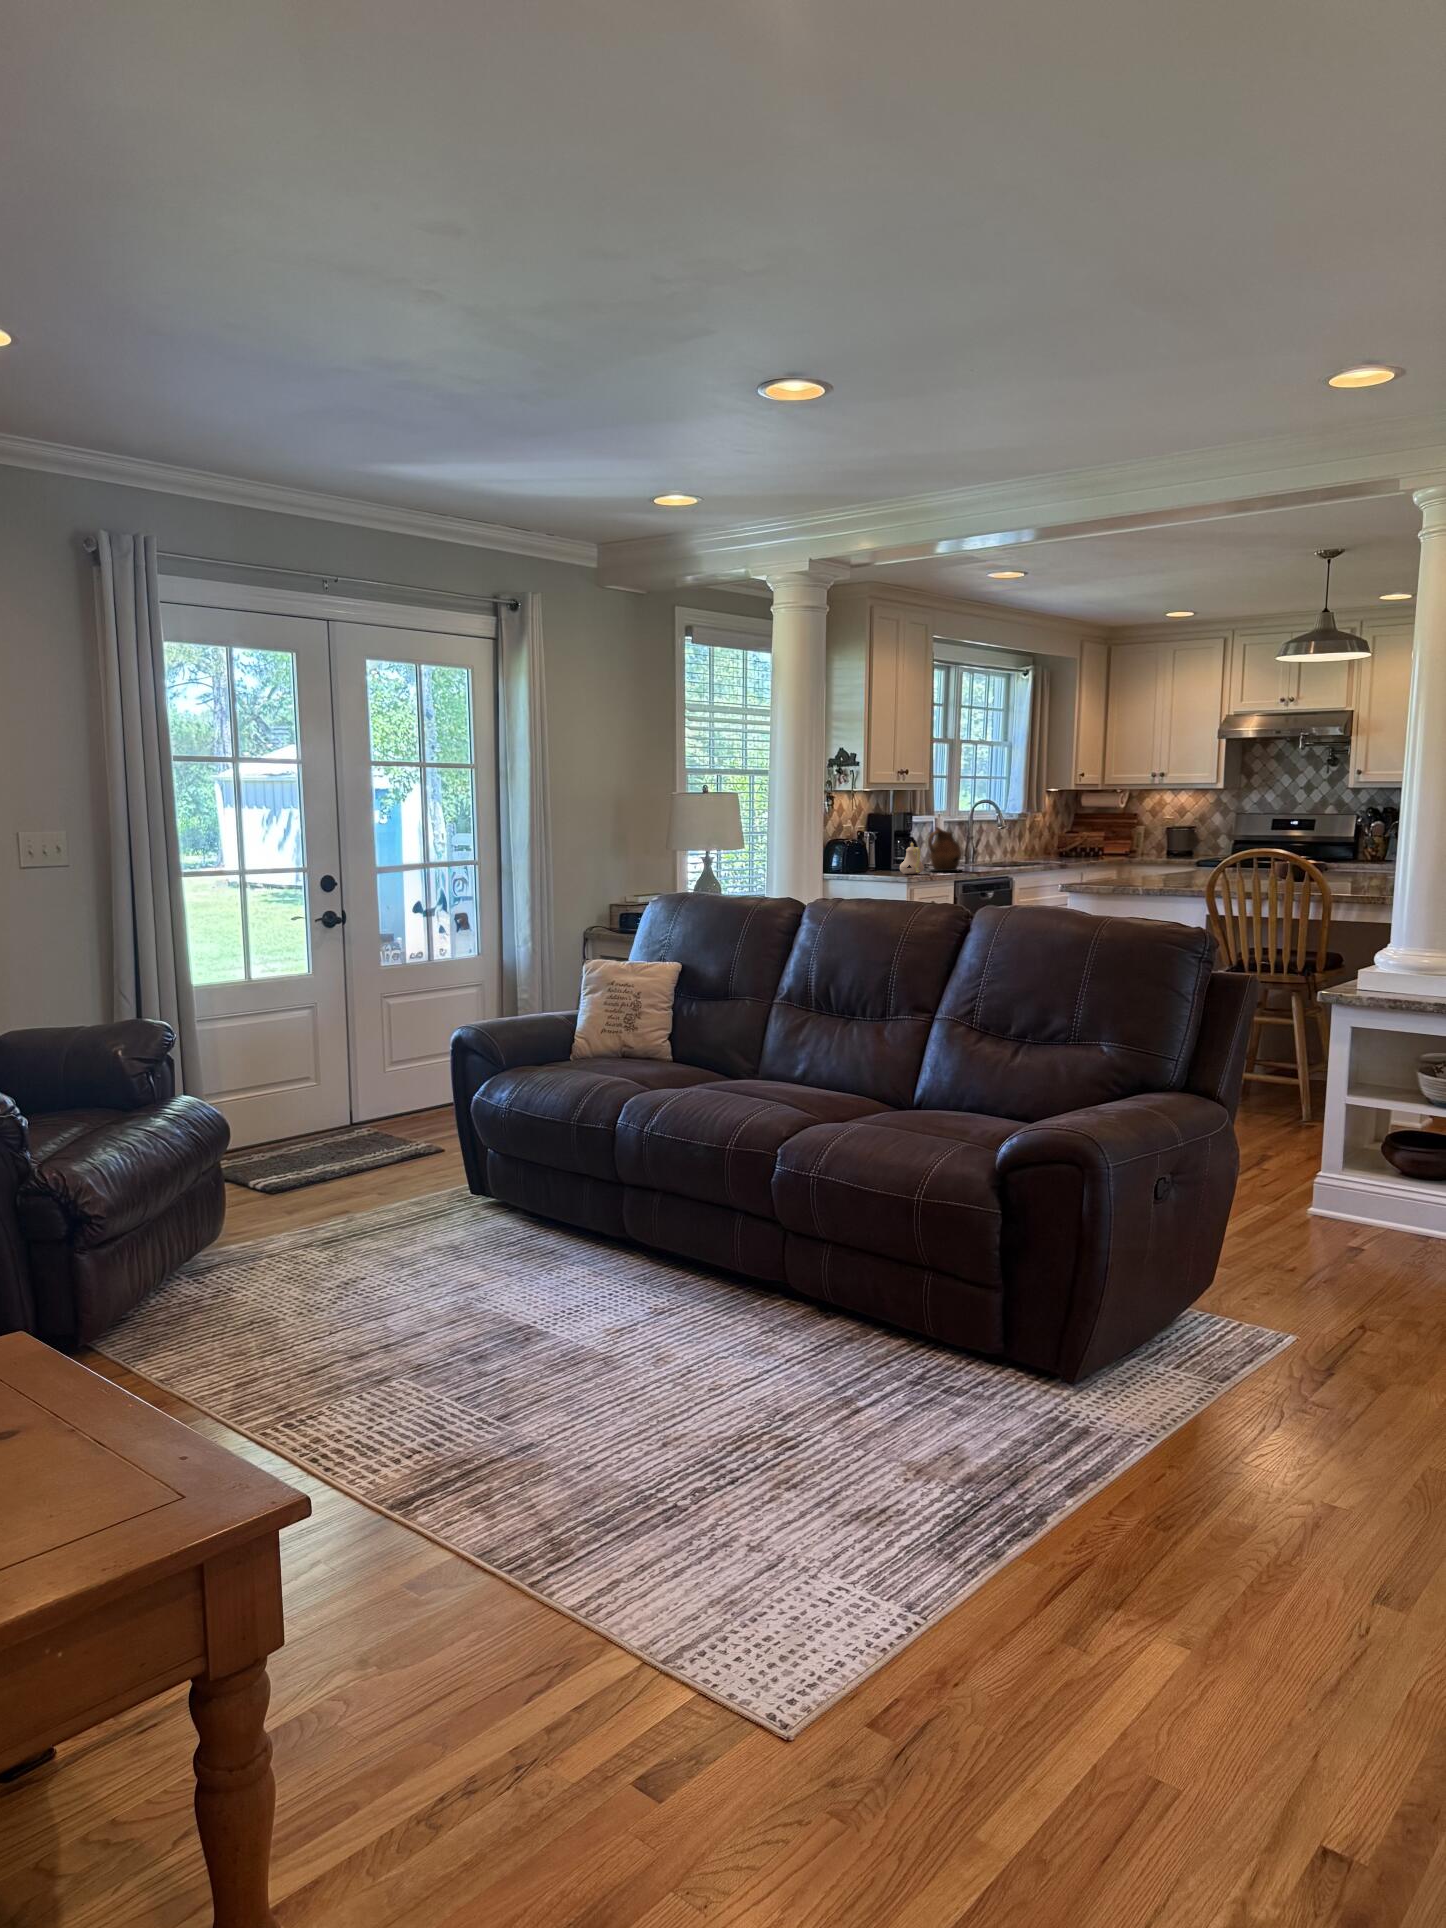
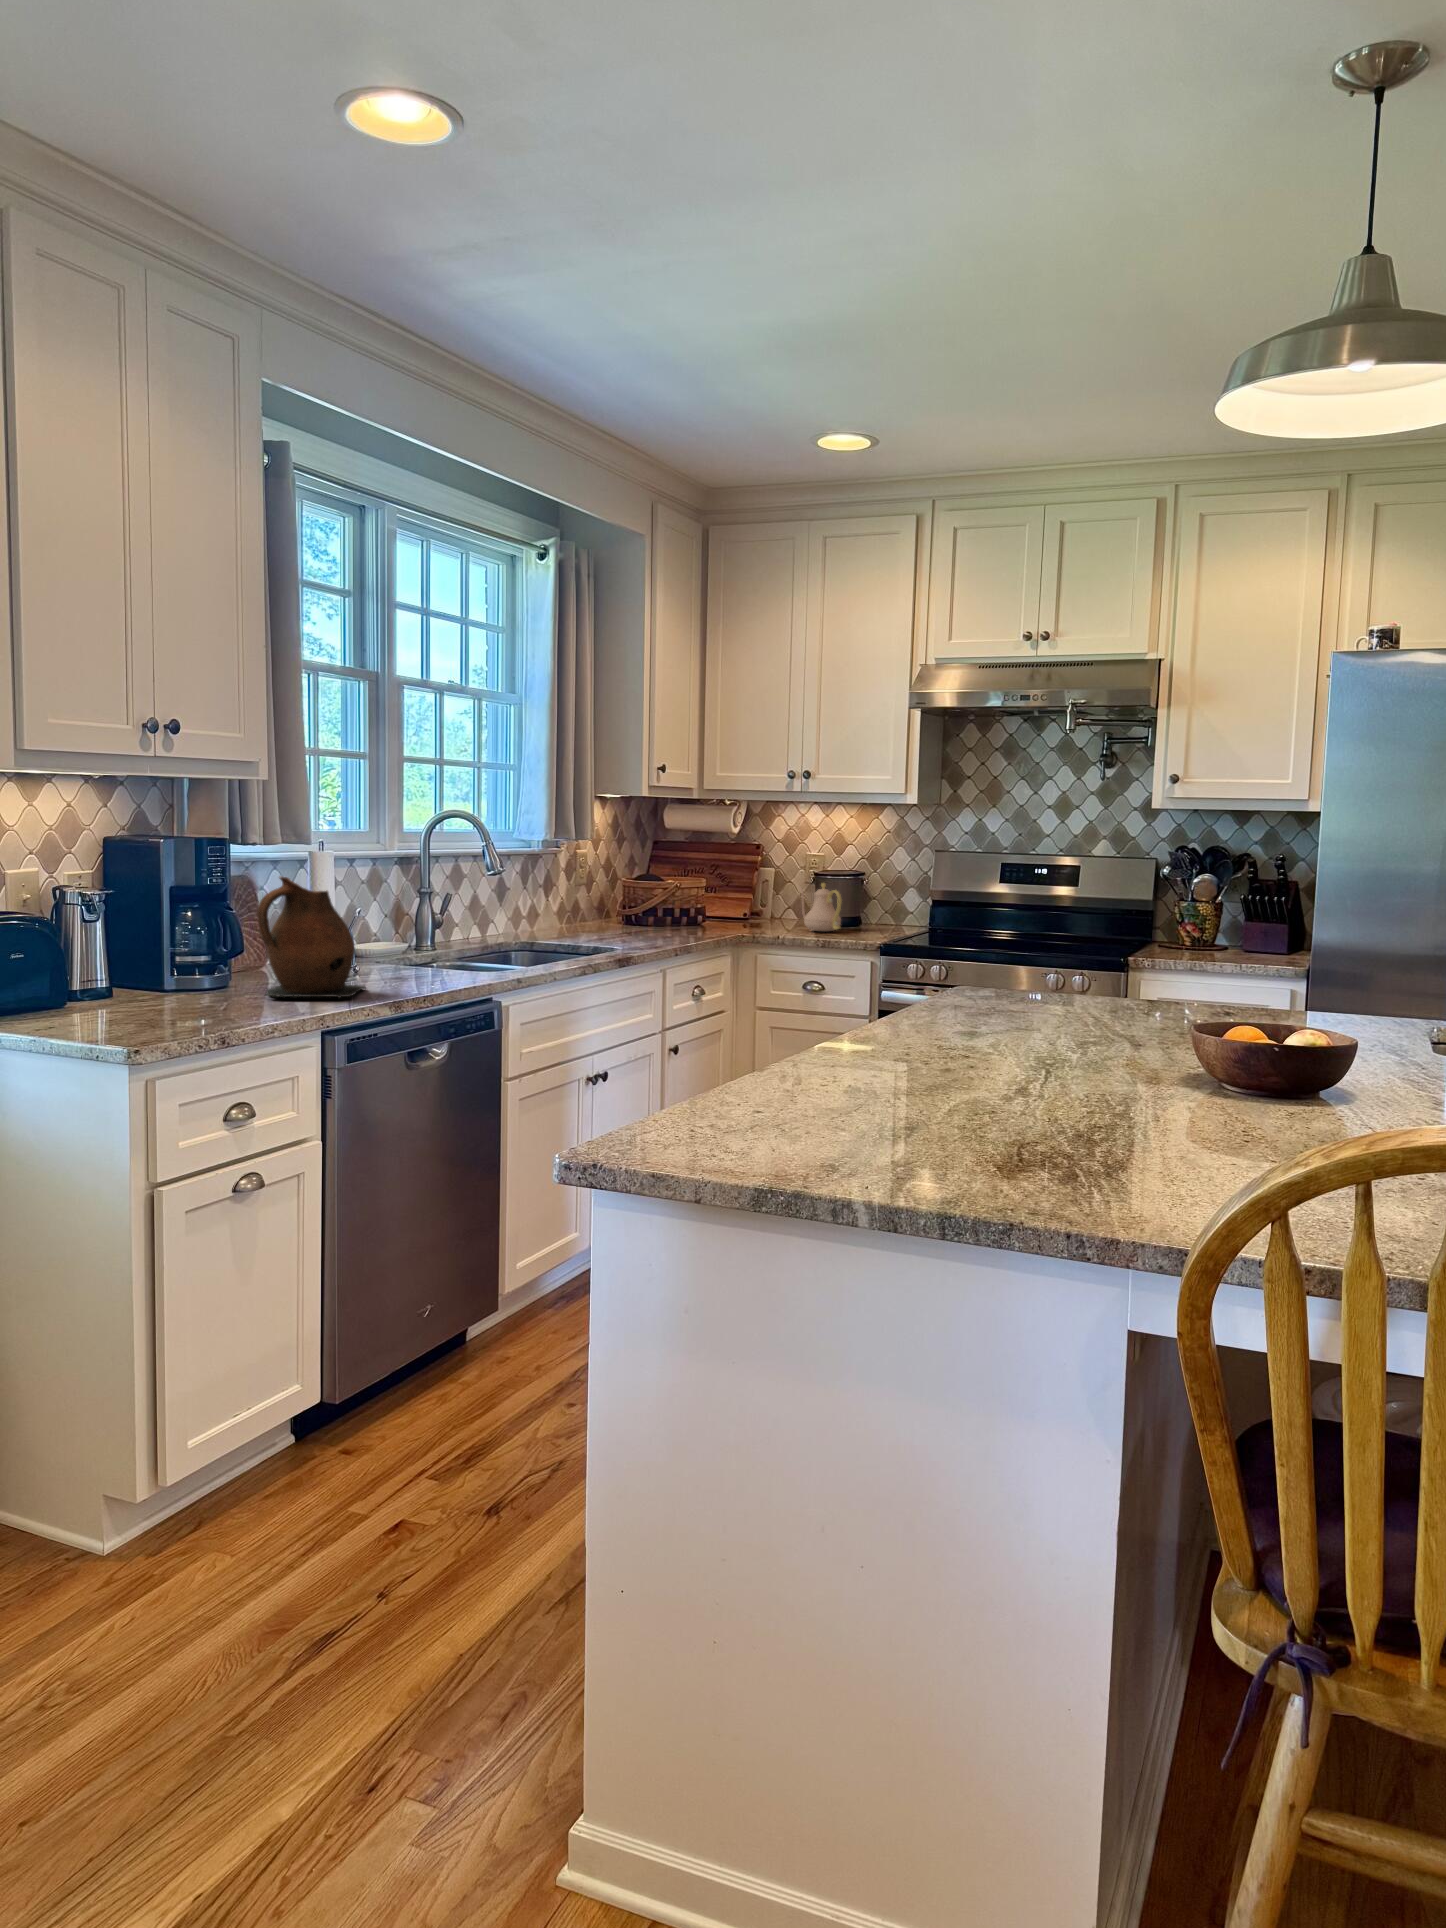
teapot: present [900,843,924,874] -> present [798,883,842,931]

